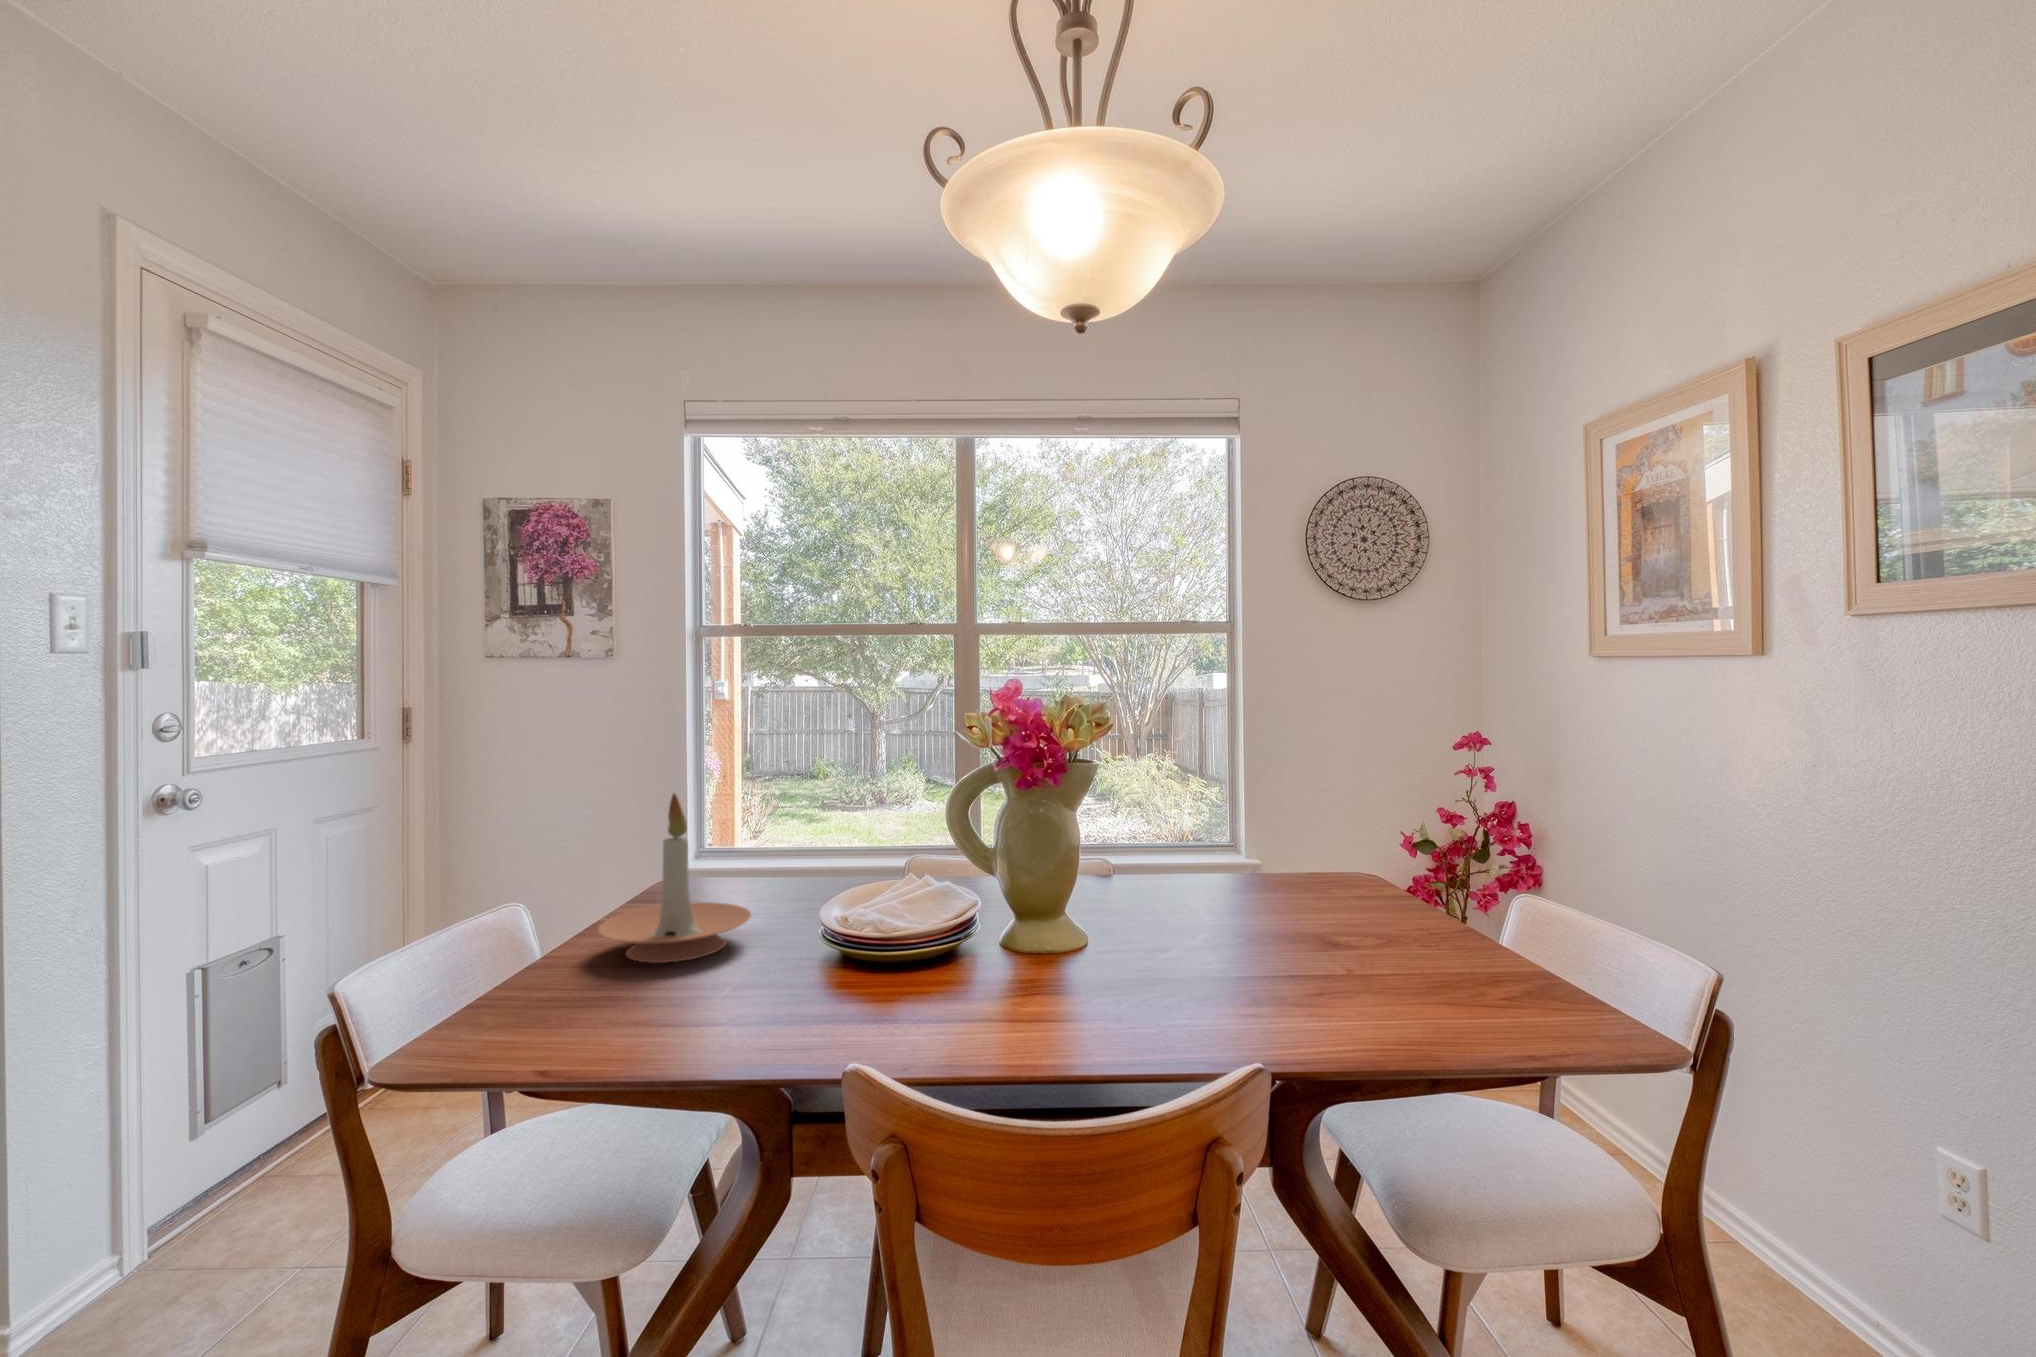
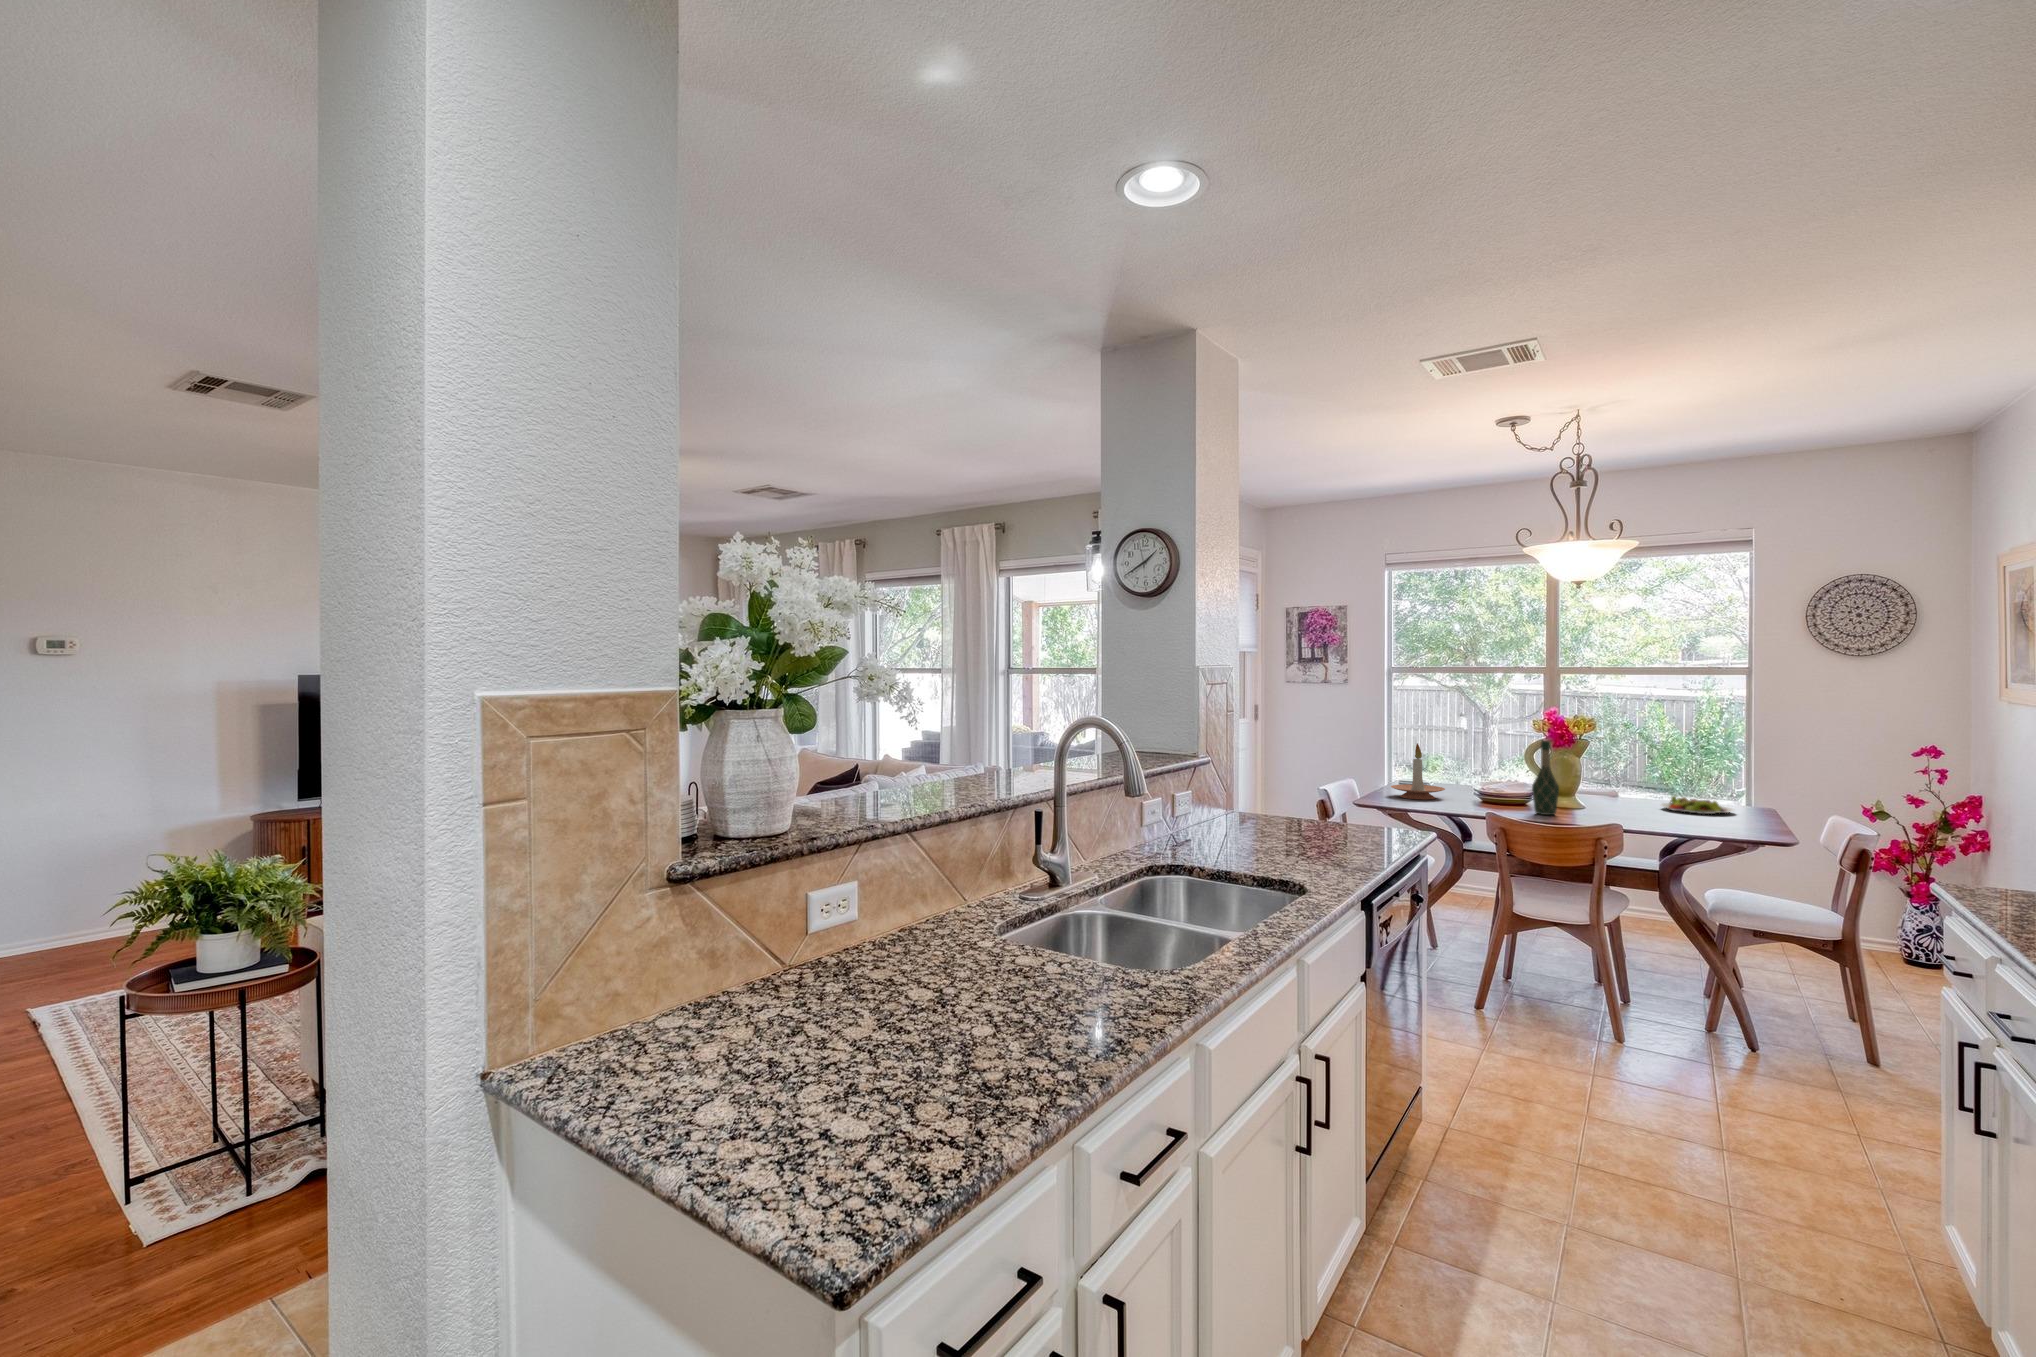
wine bottle: none [975,772,1046,1004] -> present [1532,740,1559,815]
salad plate: none [1210,869,1350,916] -> present [1661,796,1733,814]

